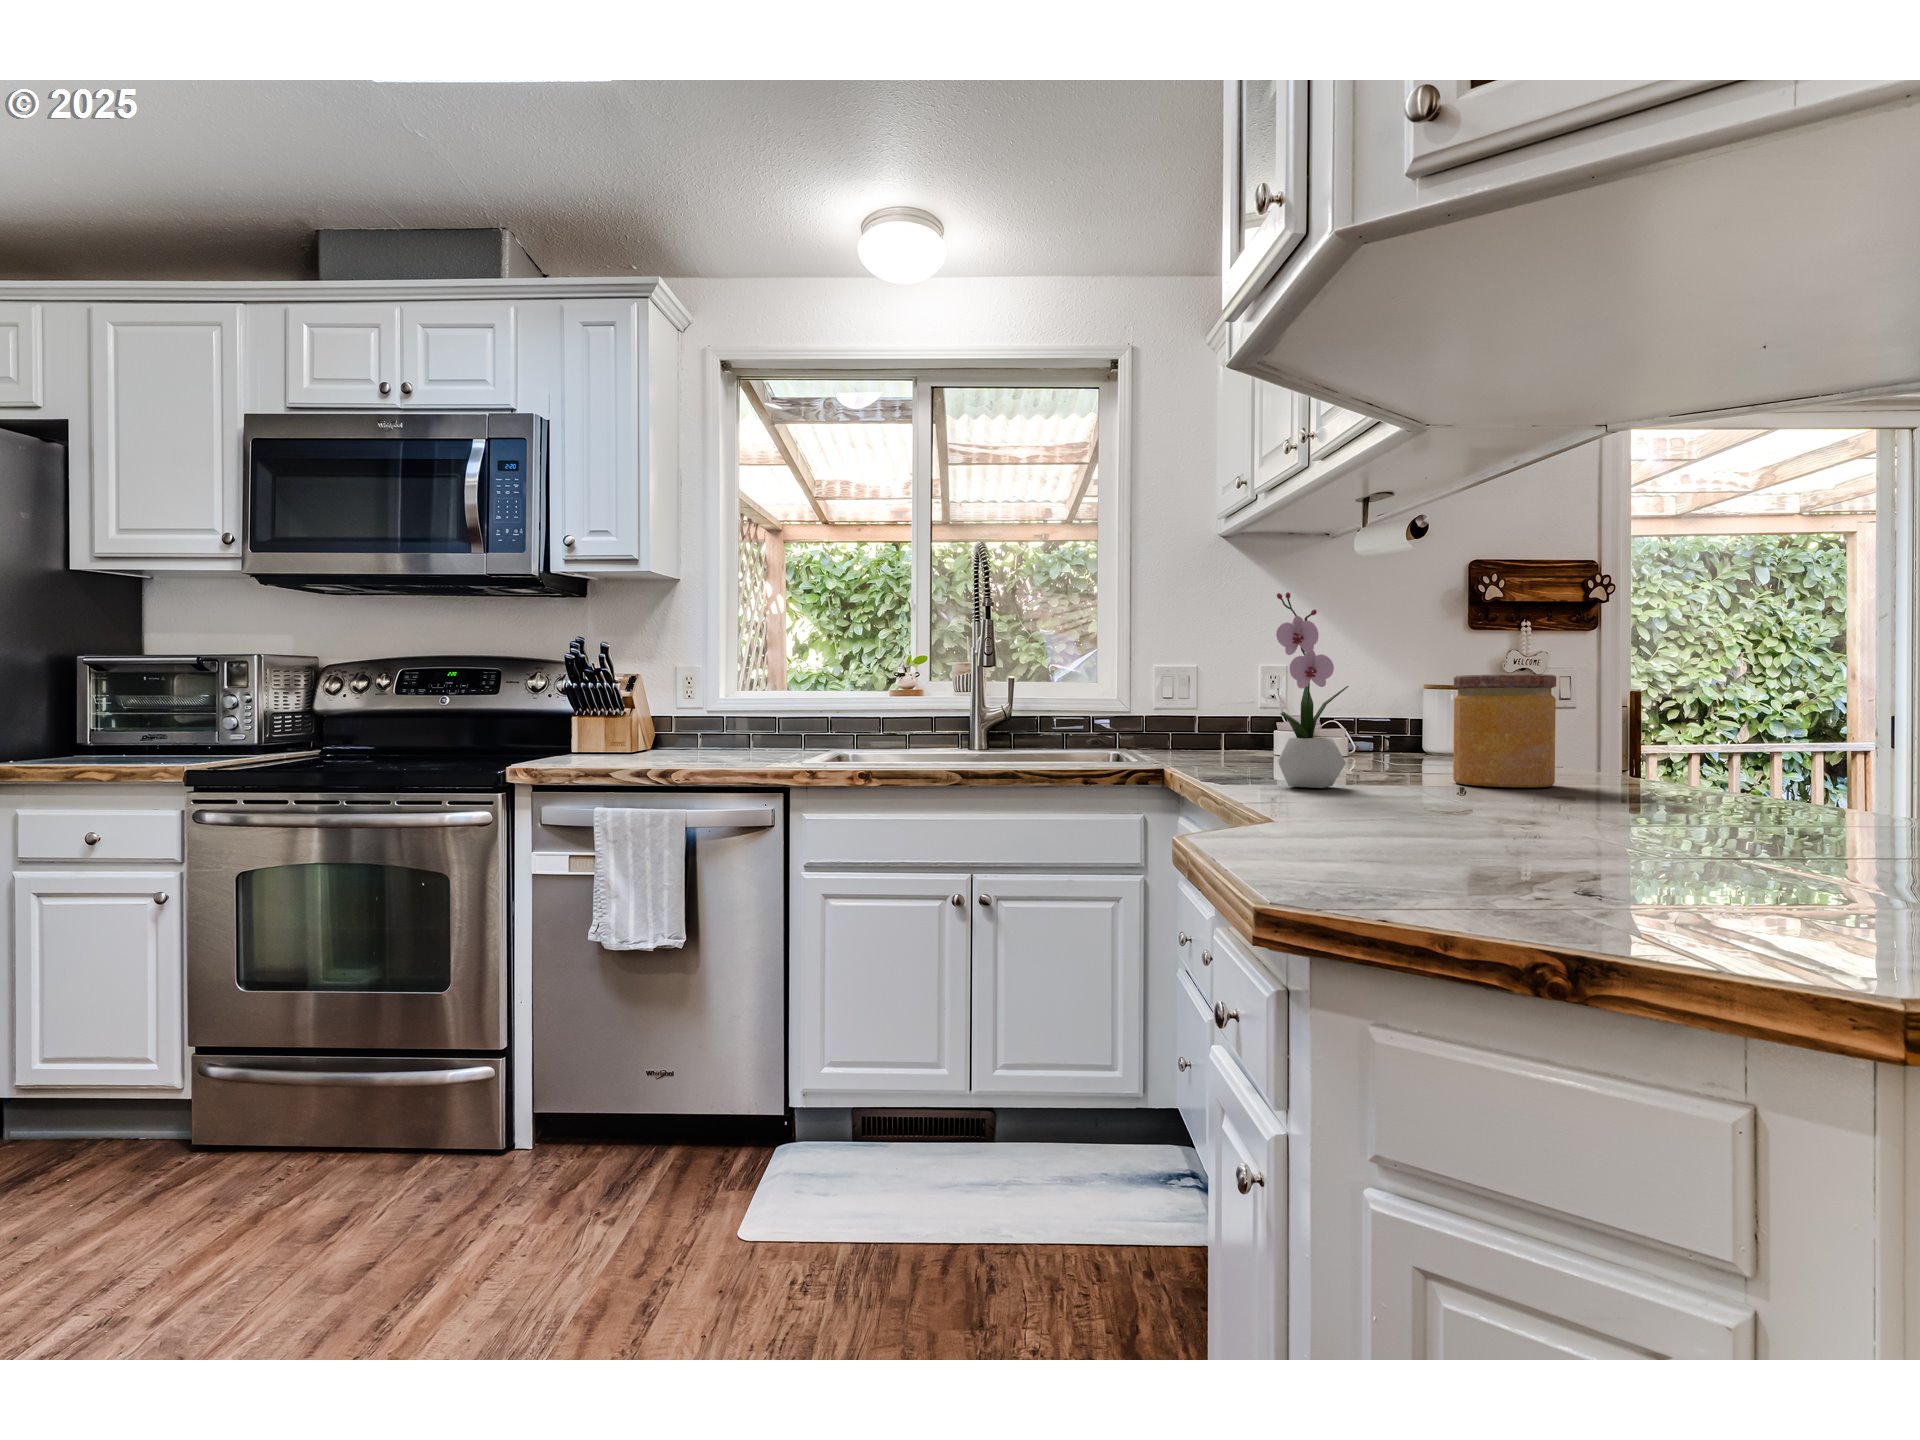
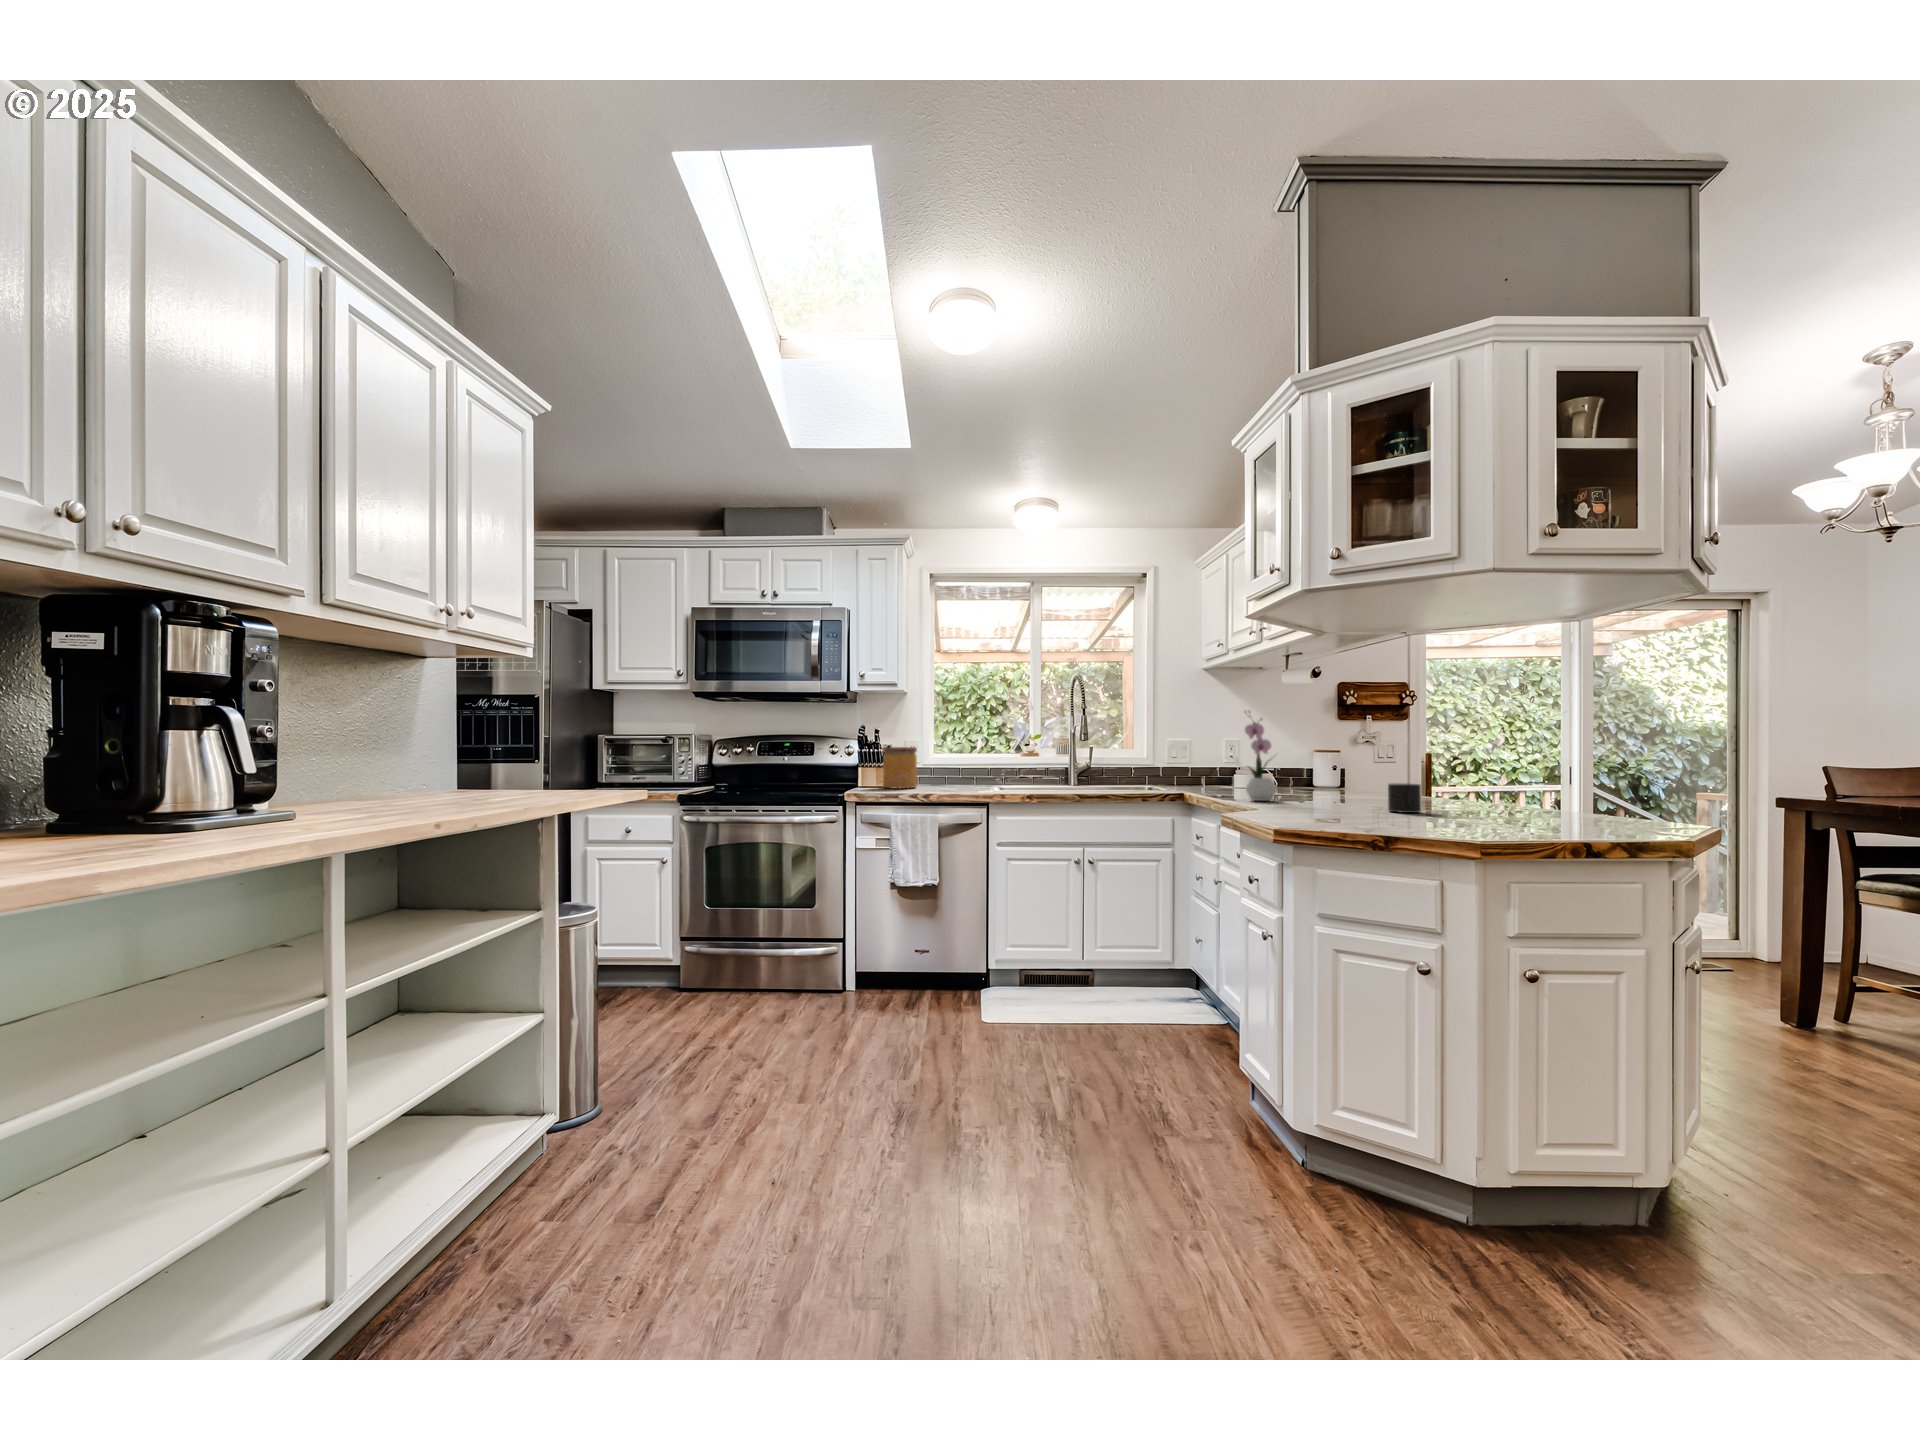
jar: present [1453,674,1556,787] -> present [883,747,917,788]
mug: none [1608,753,1694,827] -> present [1388,784,1421,813]

